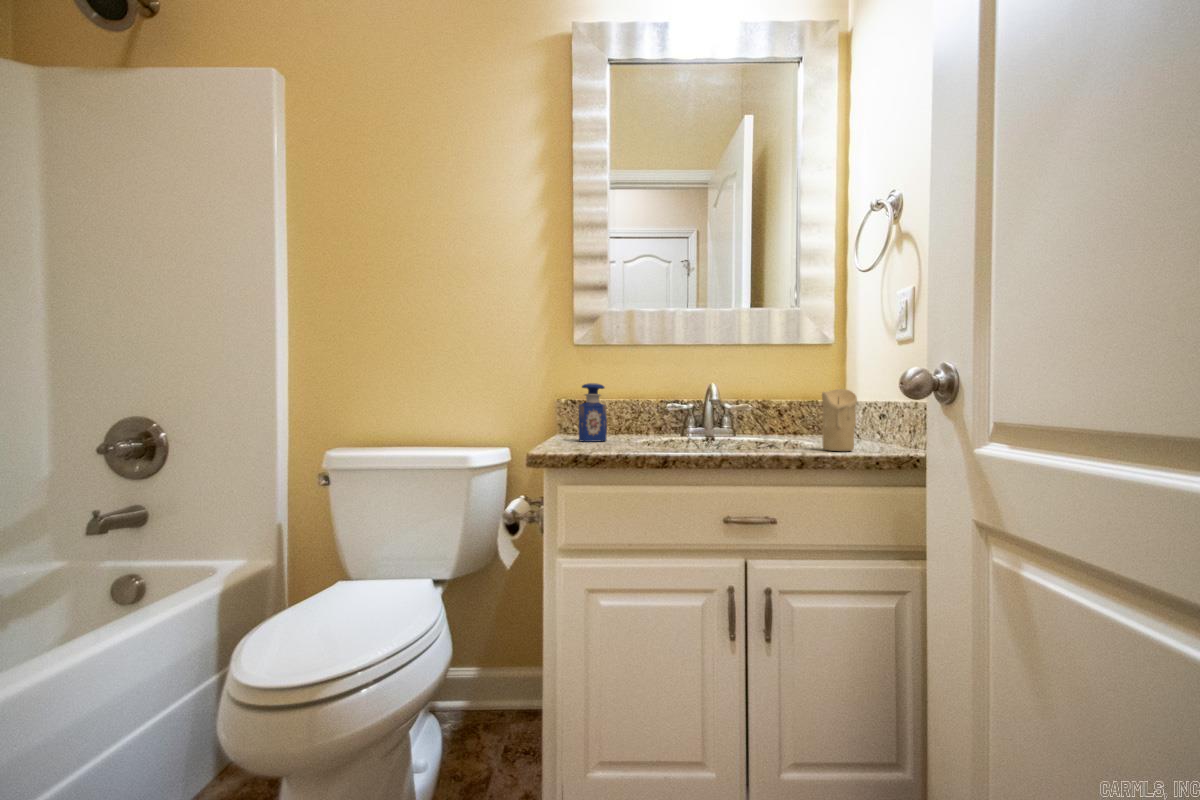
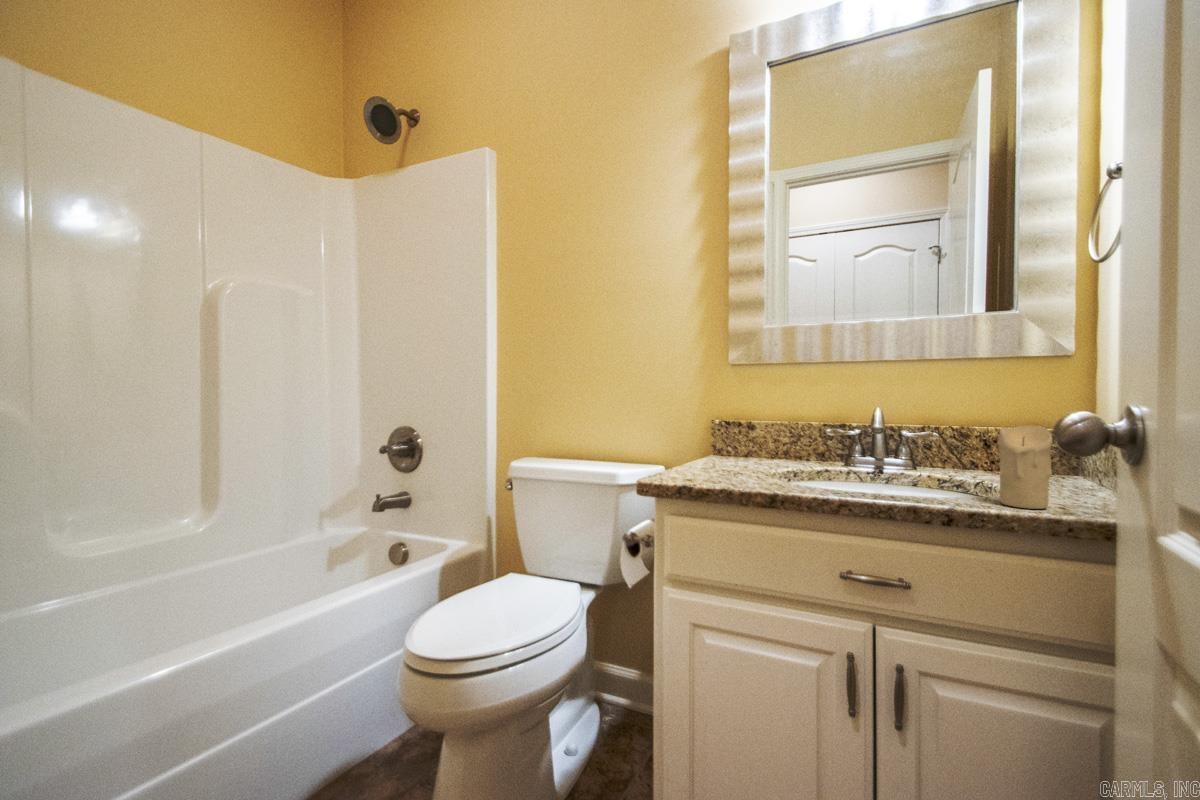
perfume bottle: present [579,383,607,442] -> none [723,406,754,467]

